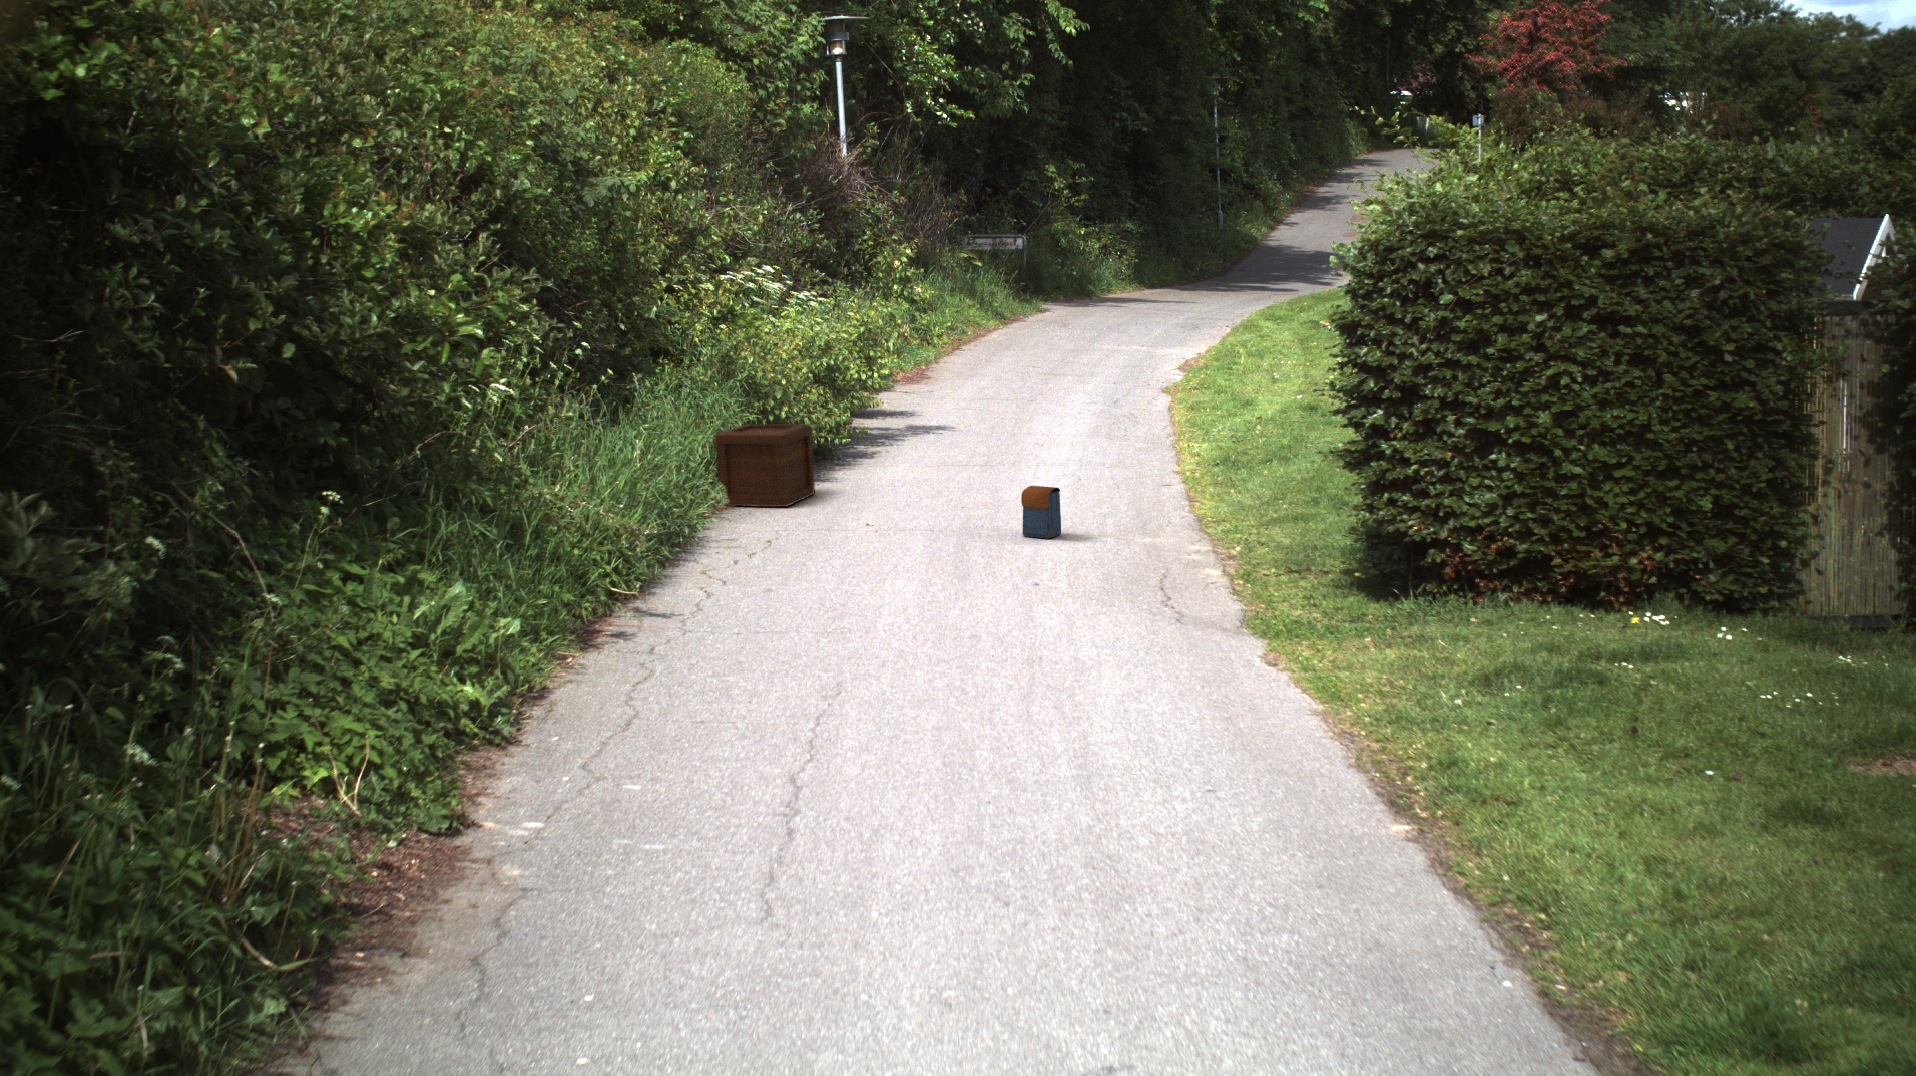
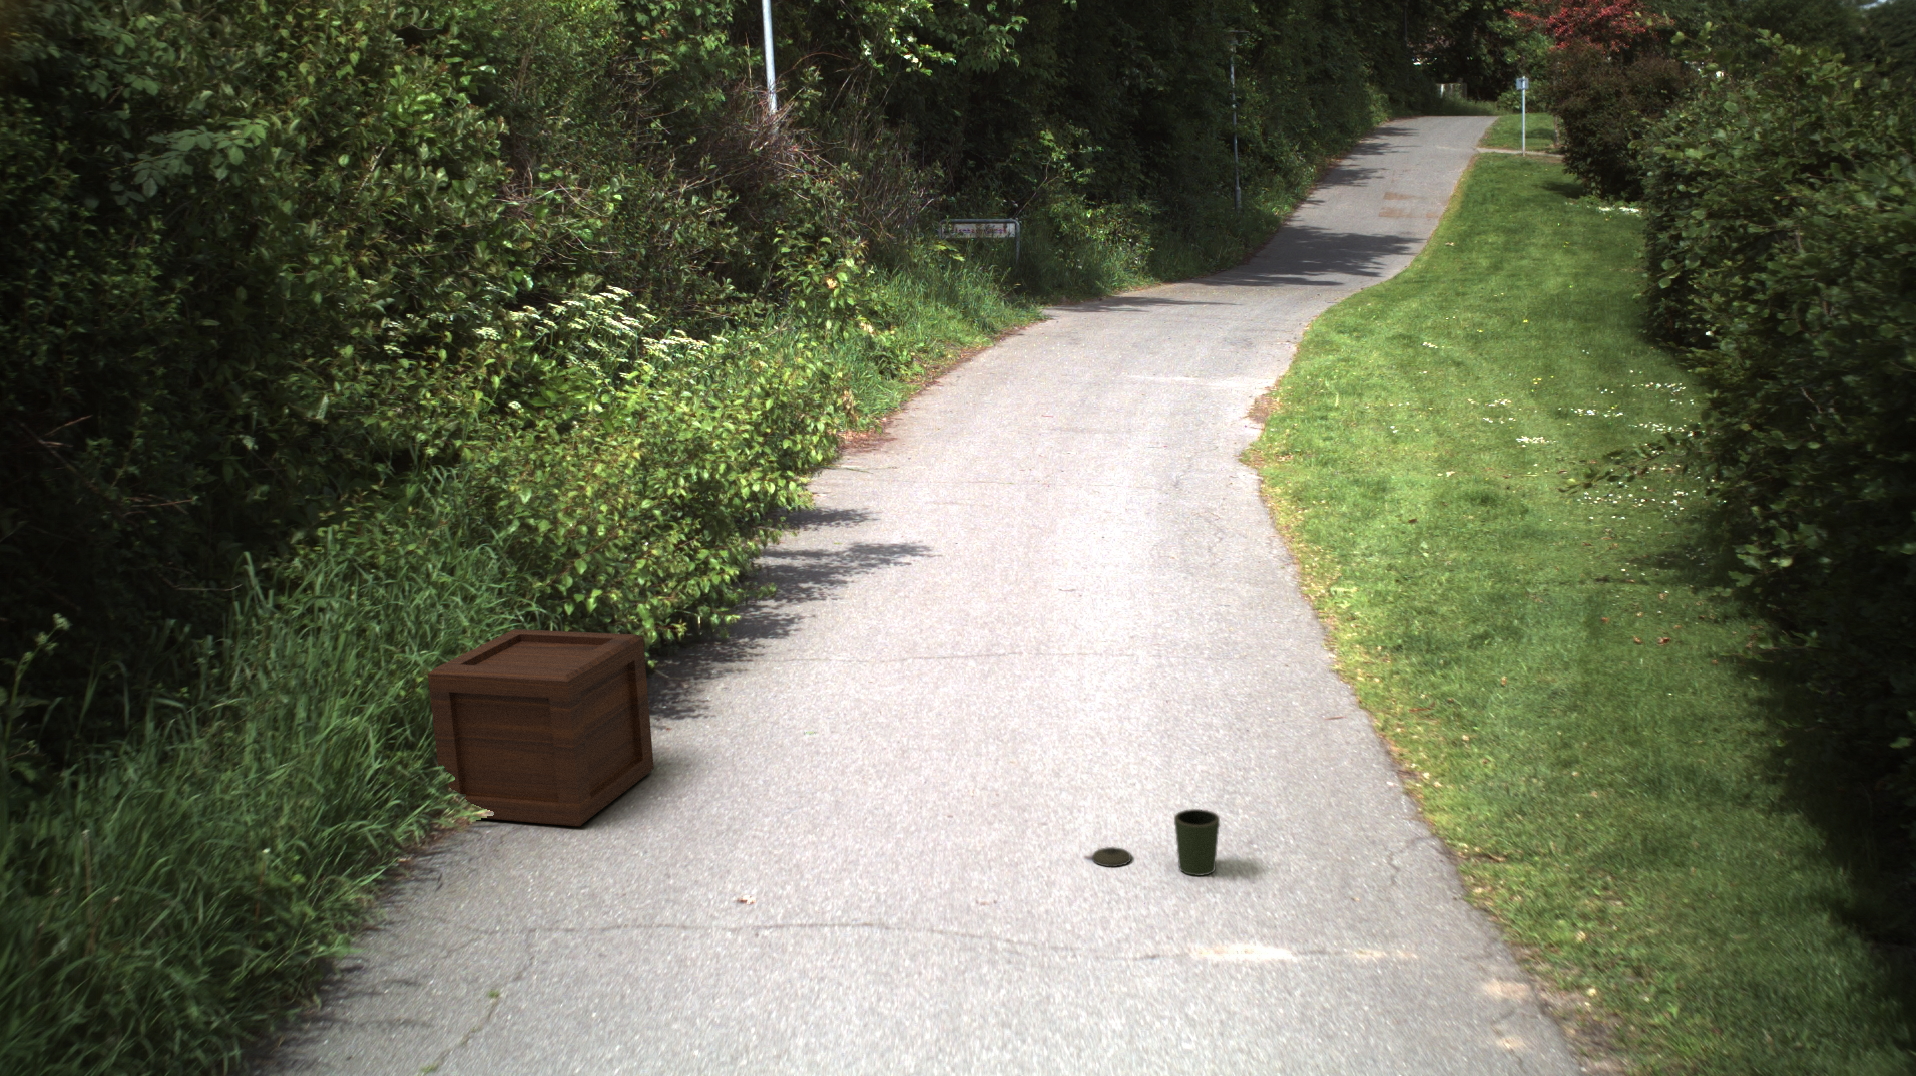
backpack: present [1021,486,1061,539] -> none [1104,869,1201,1015]
trash can: none [1025,487,1081,514] -> present [1092,809,1220,876]

